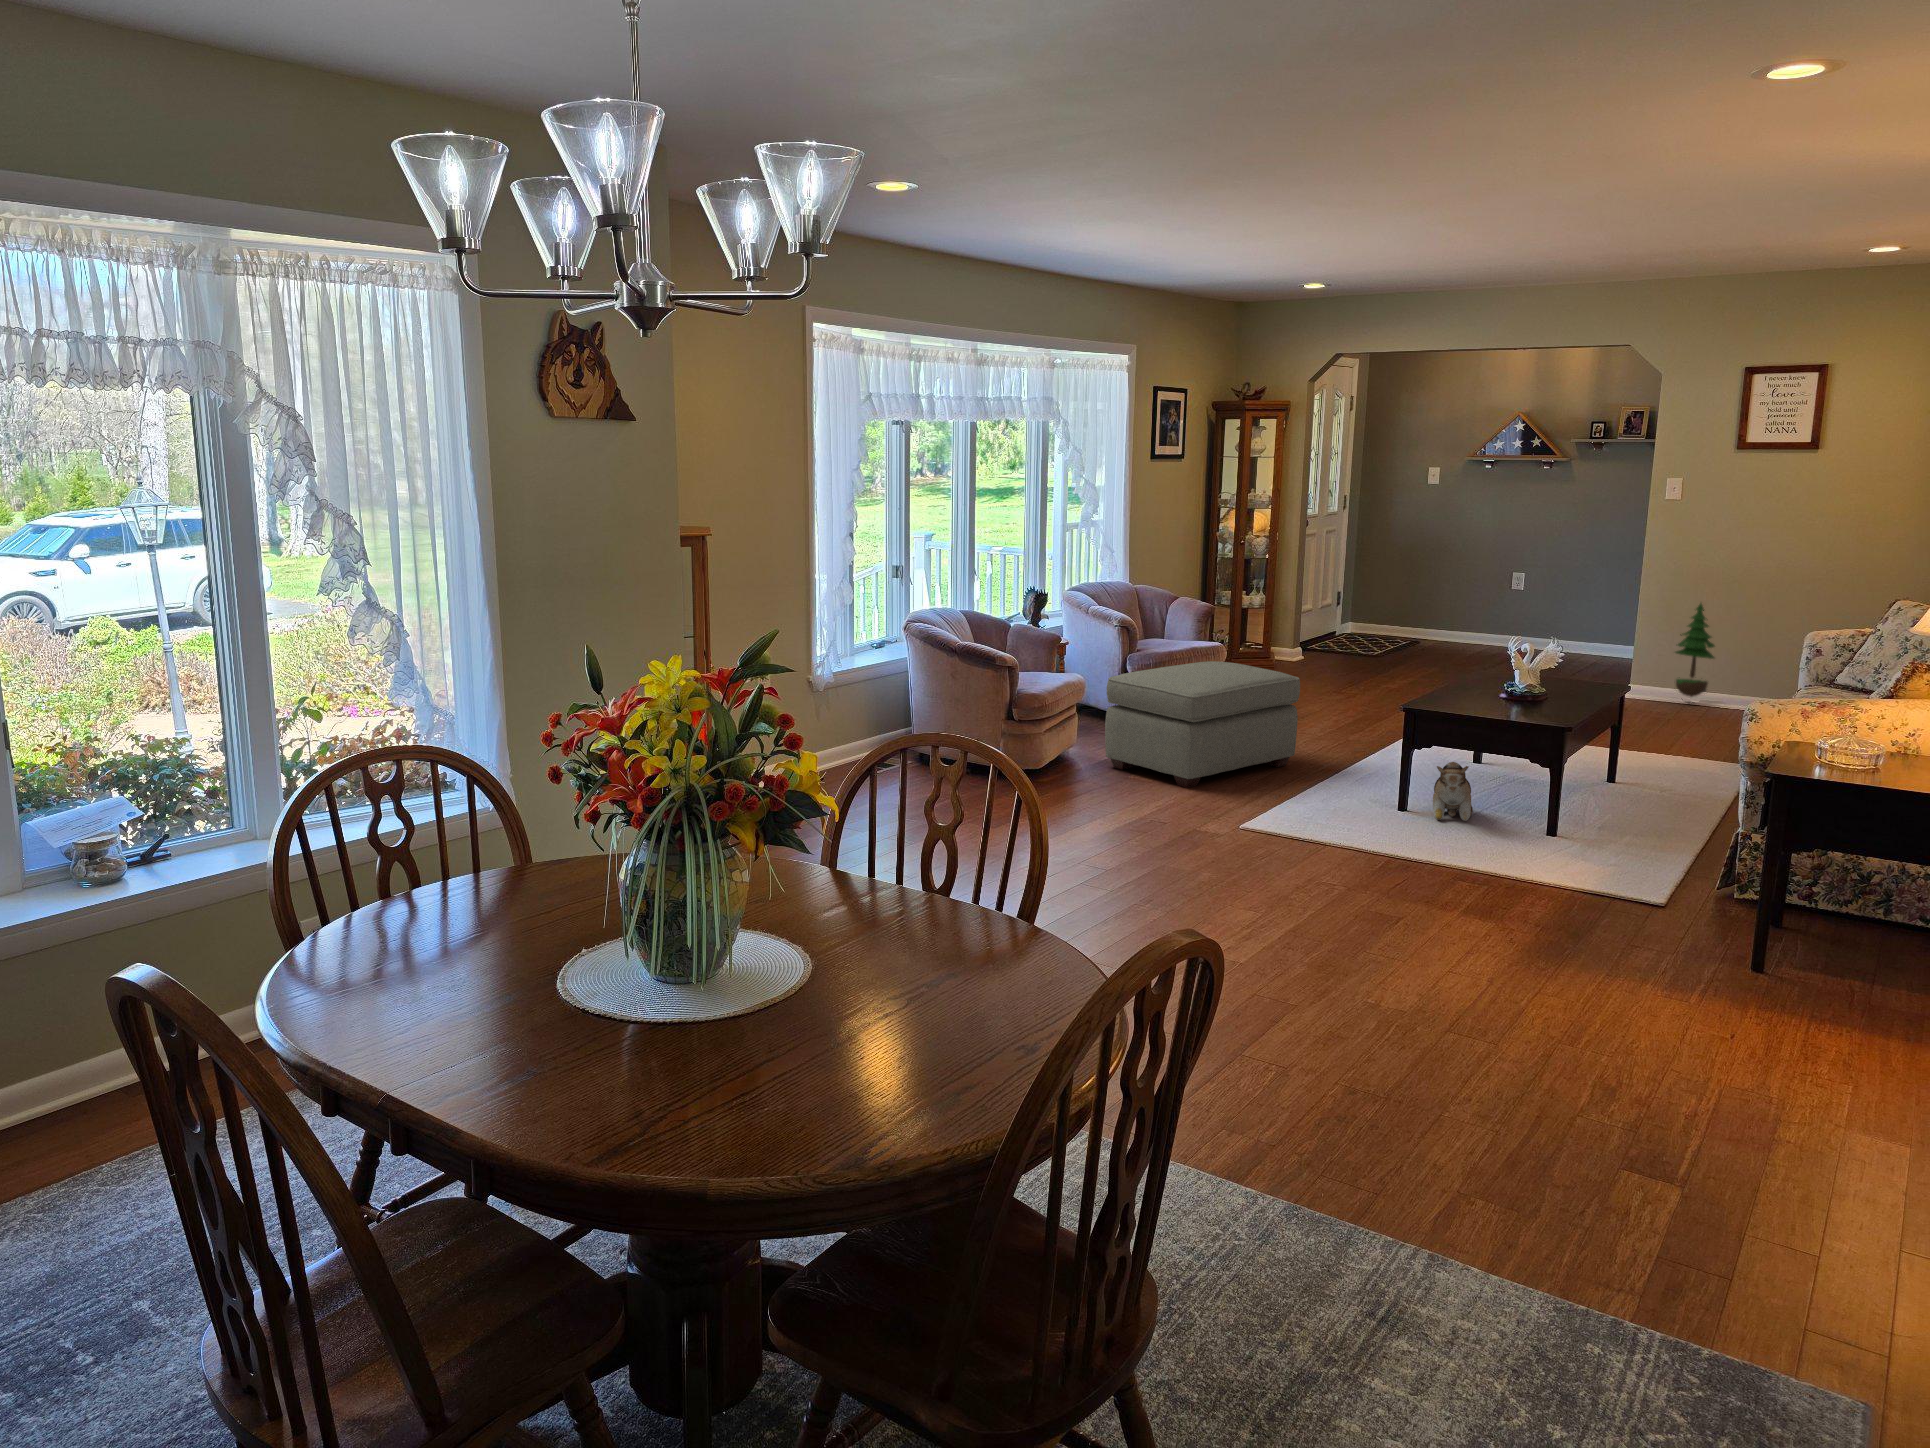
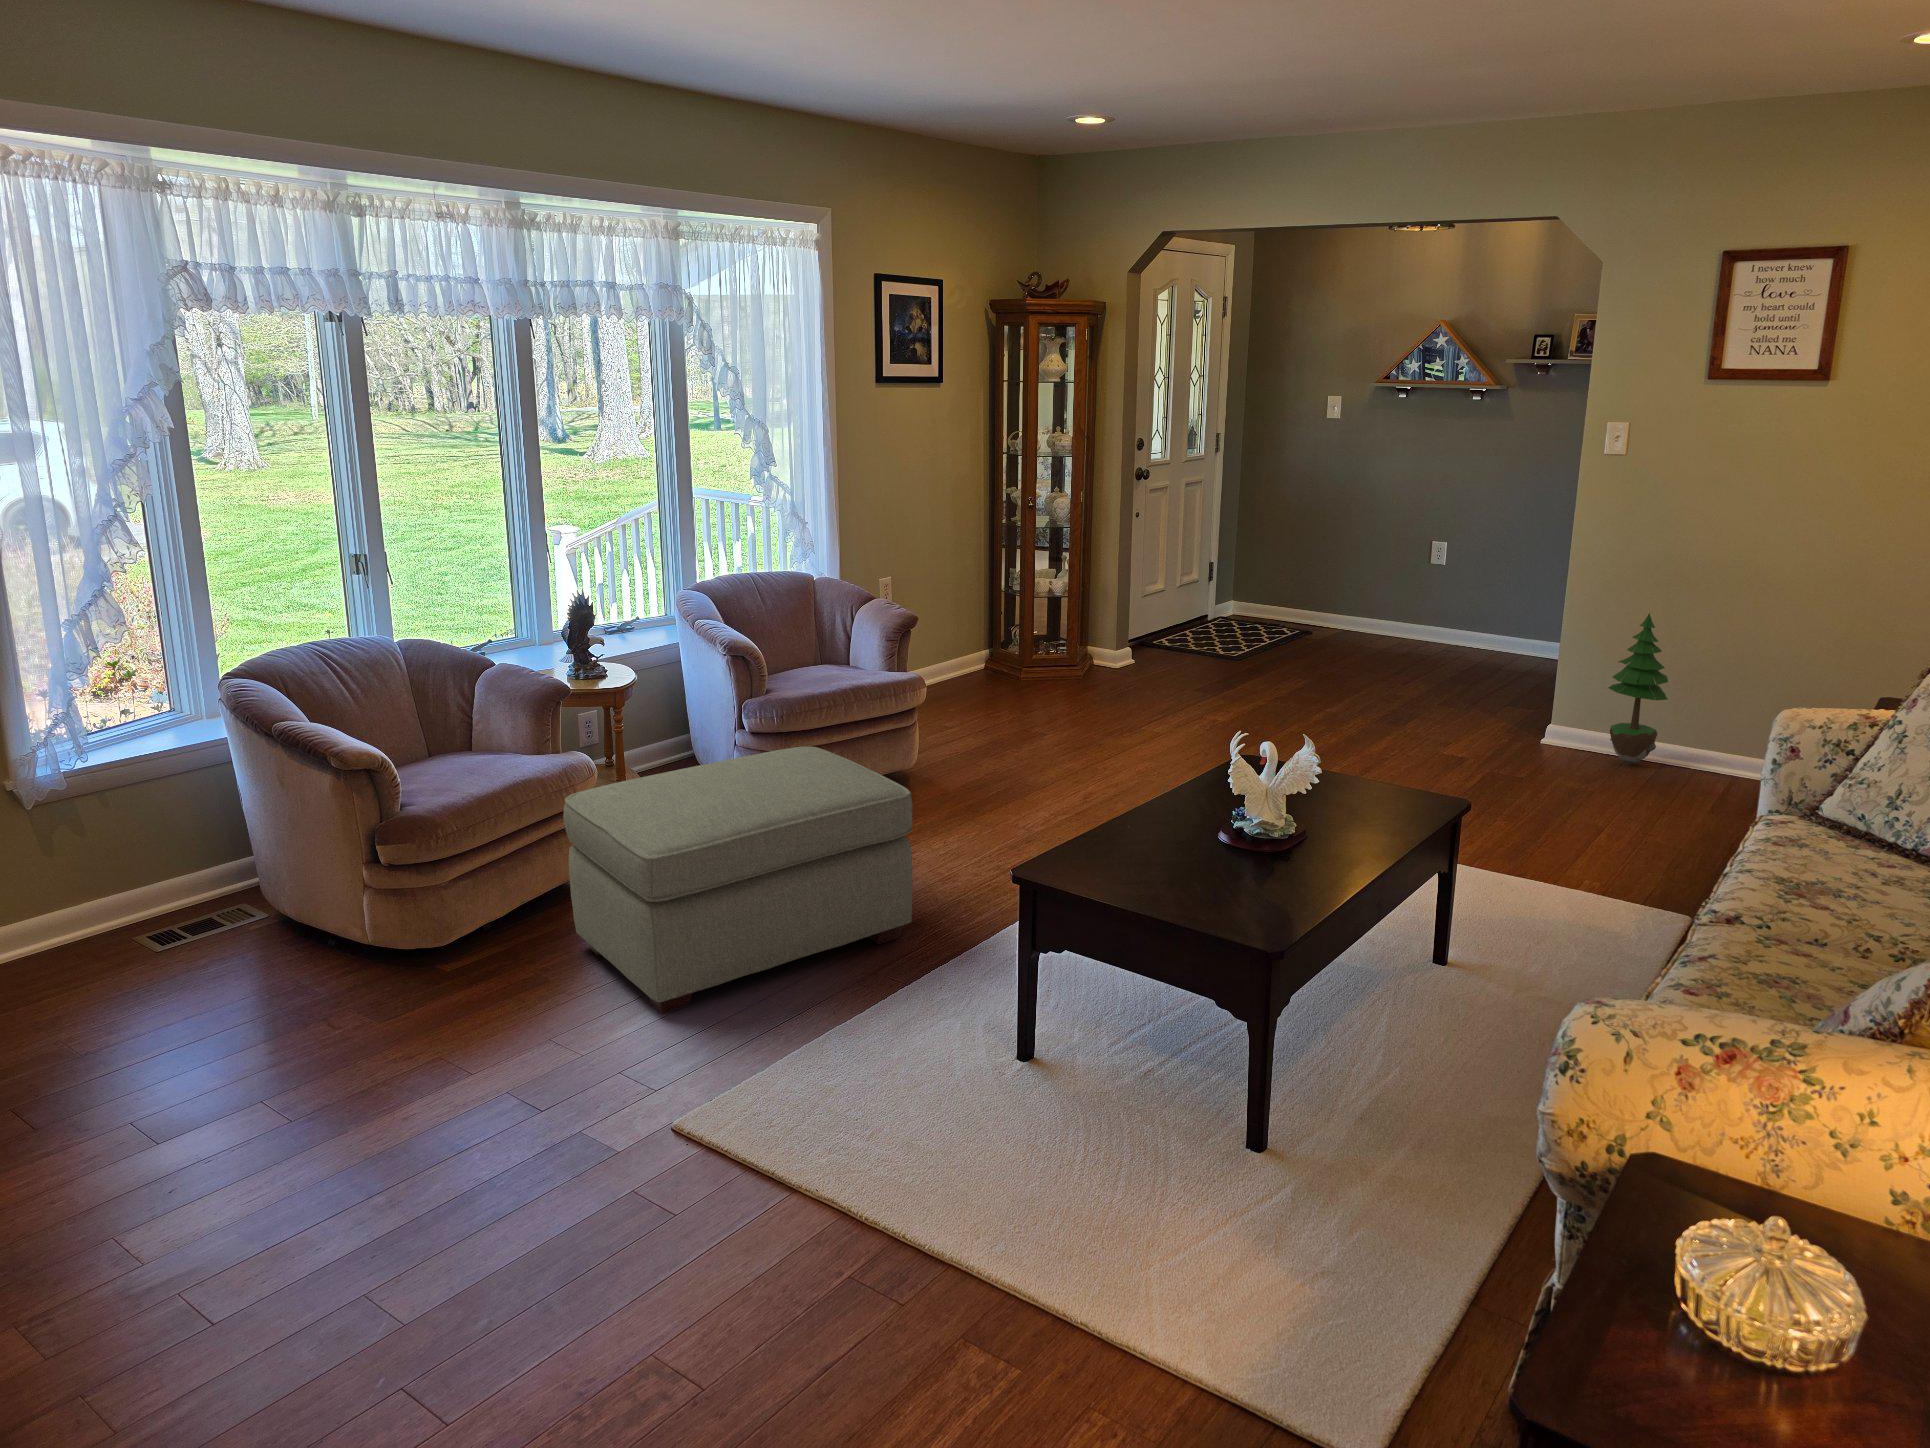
plush toy: present [1433,762,1473,821] -> none [1027,1024,1127,1133]

